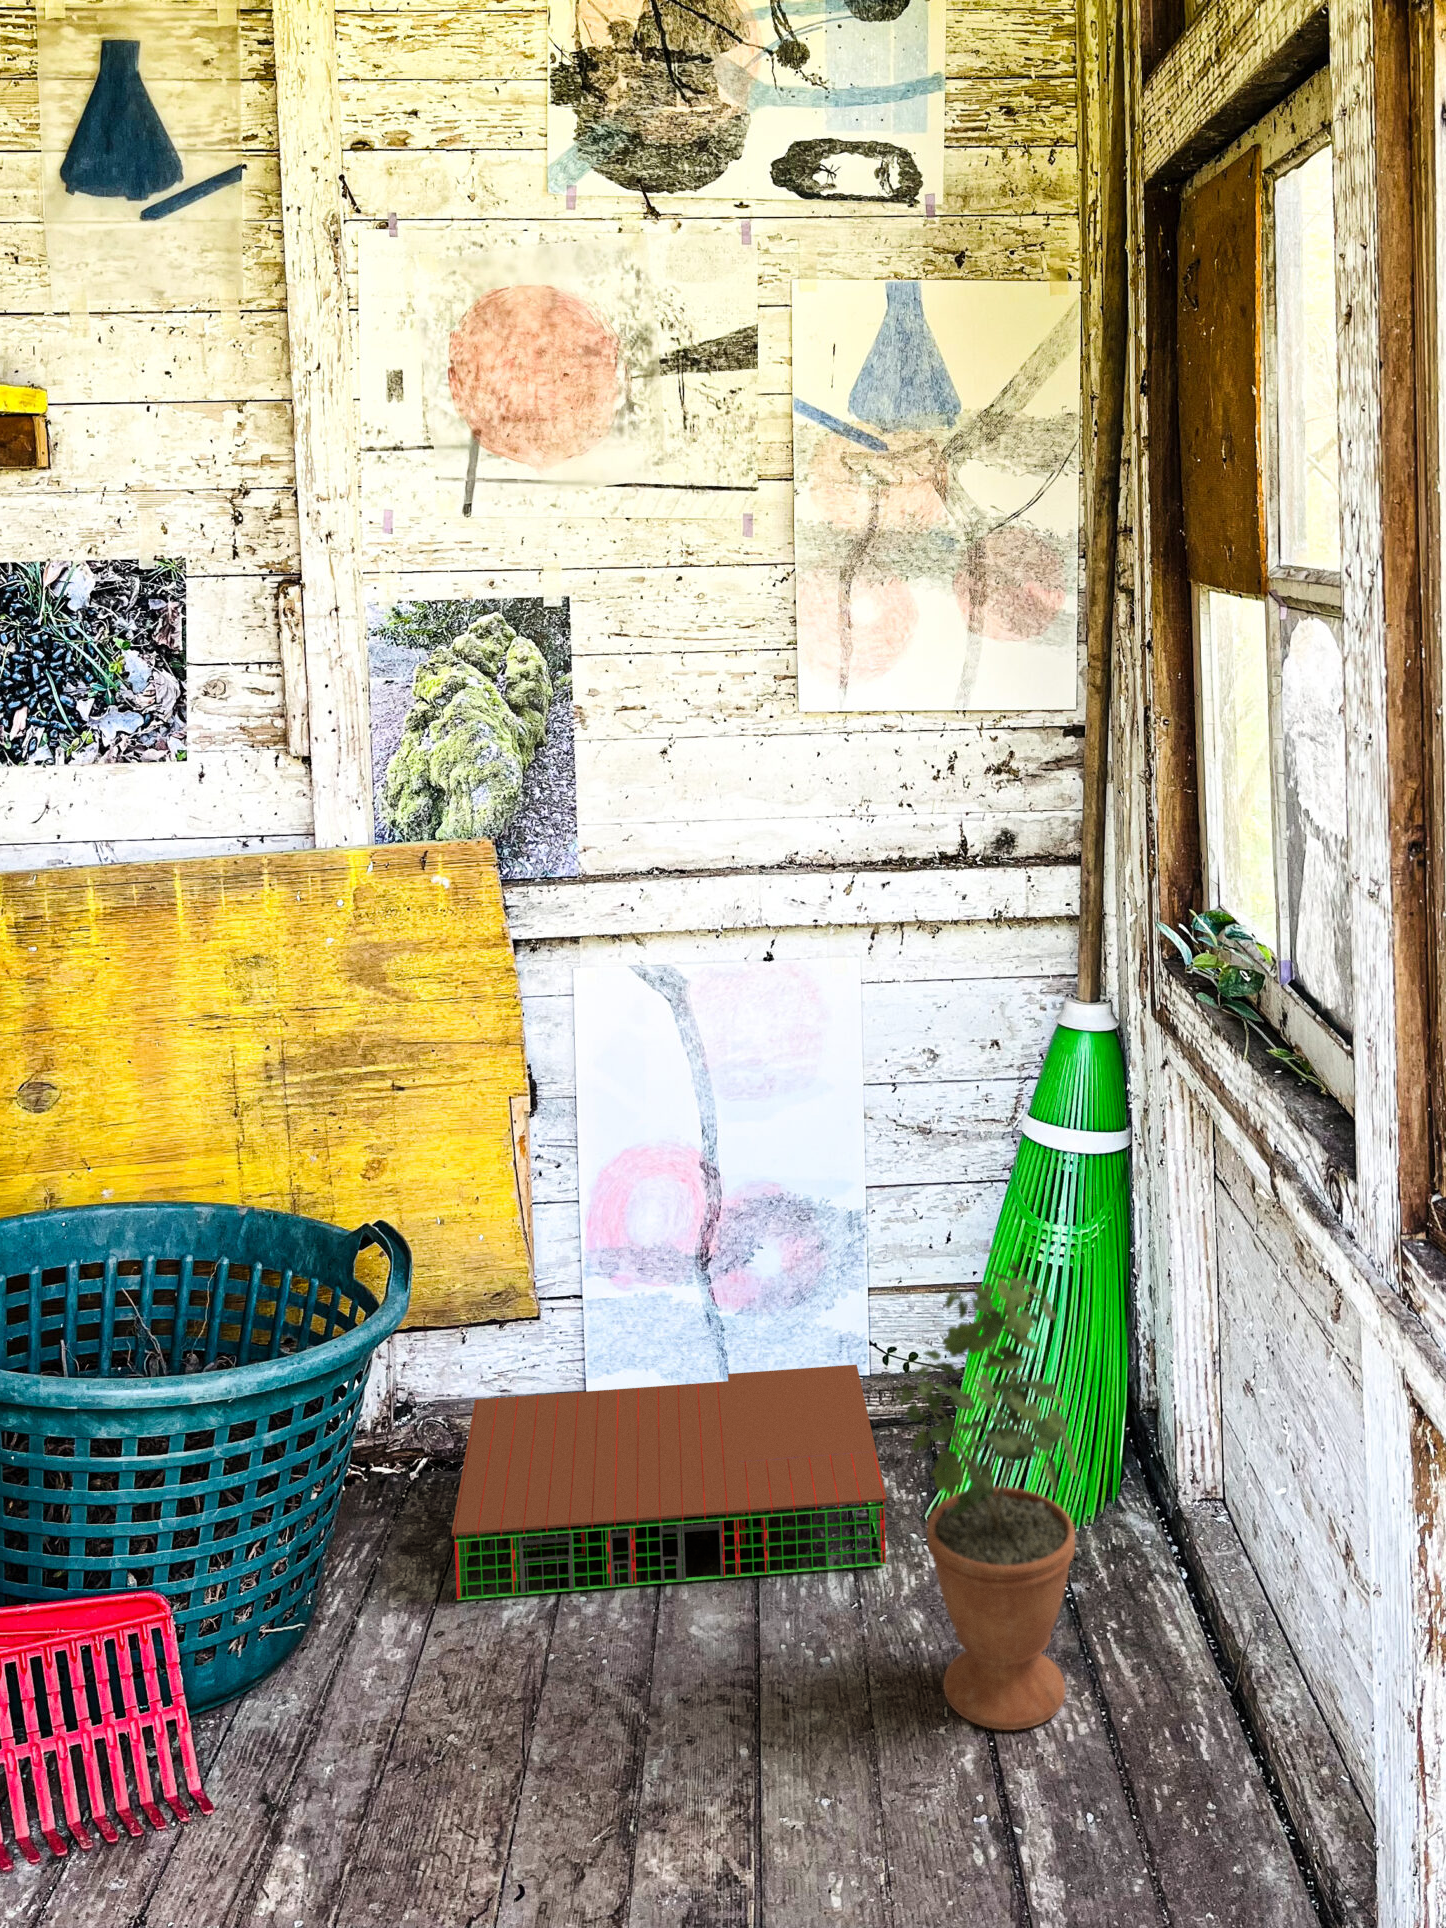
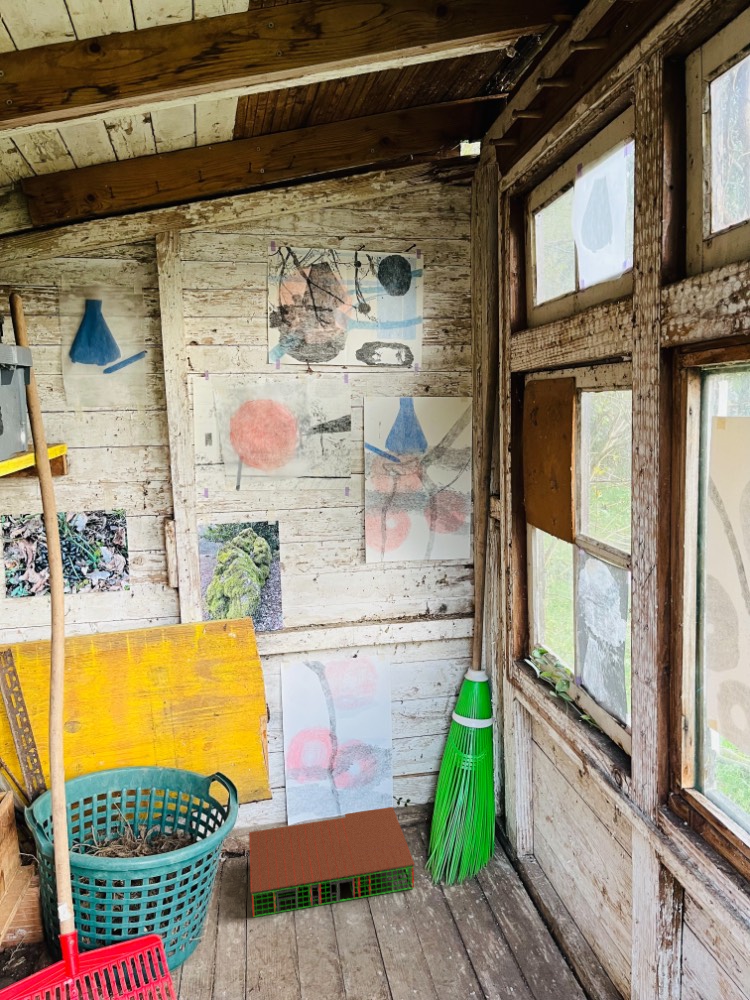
potted plant: present [892,1250,1078,1730] -> none [425,775,495,956]

